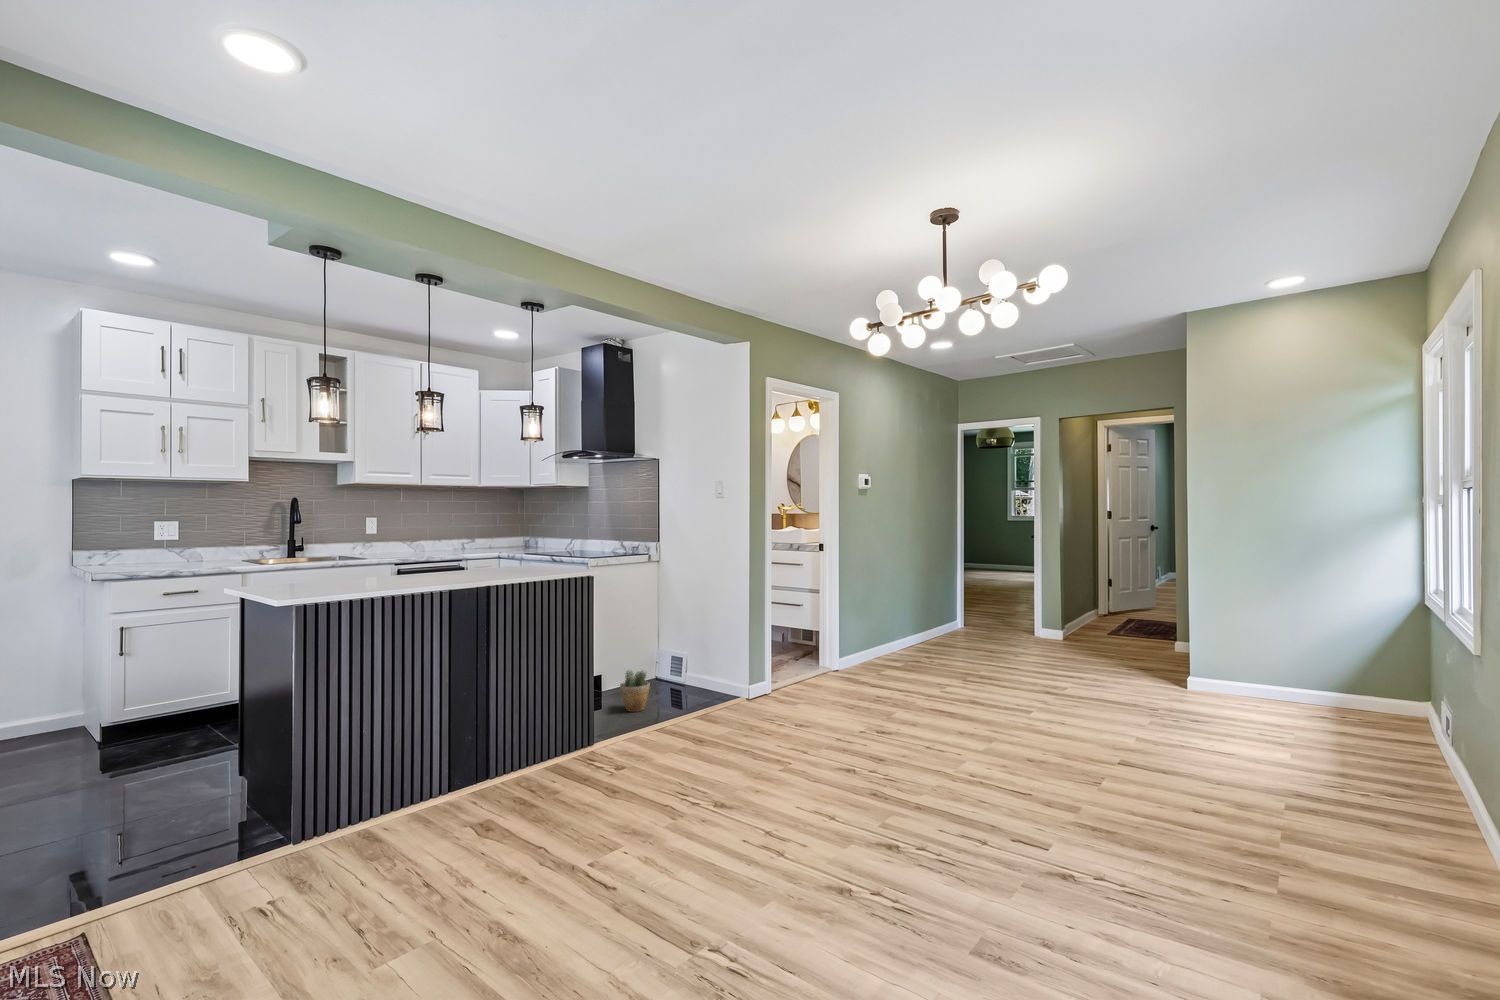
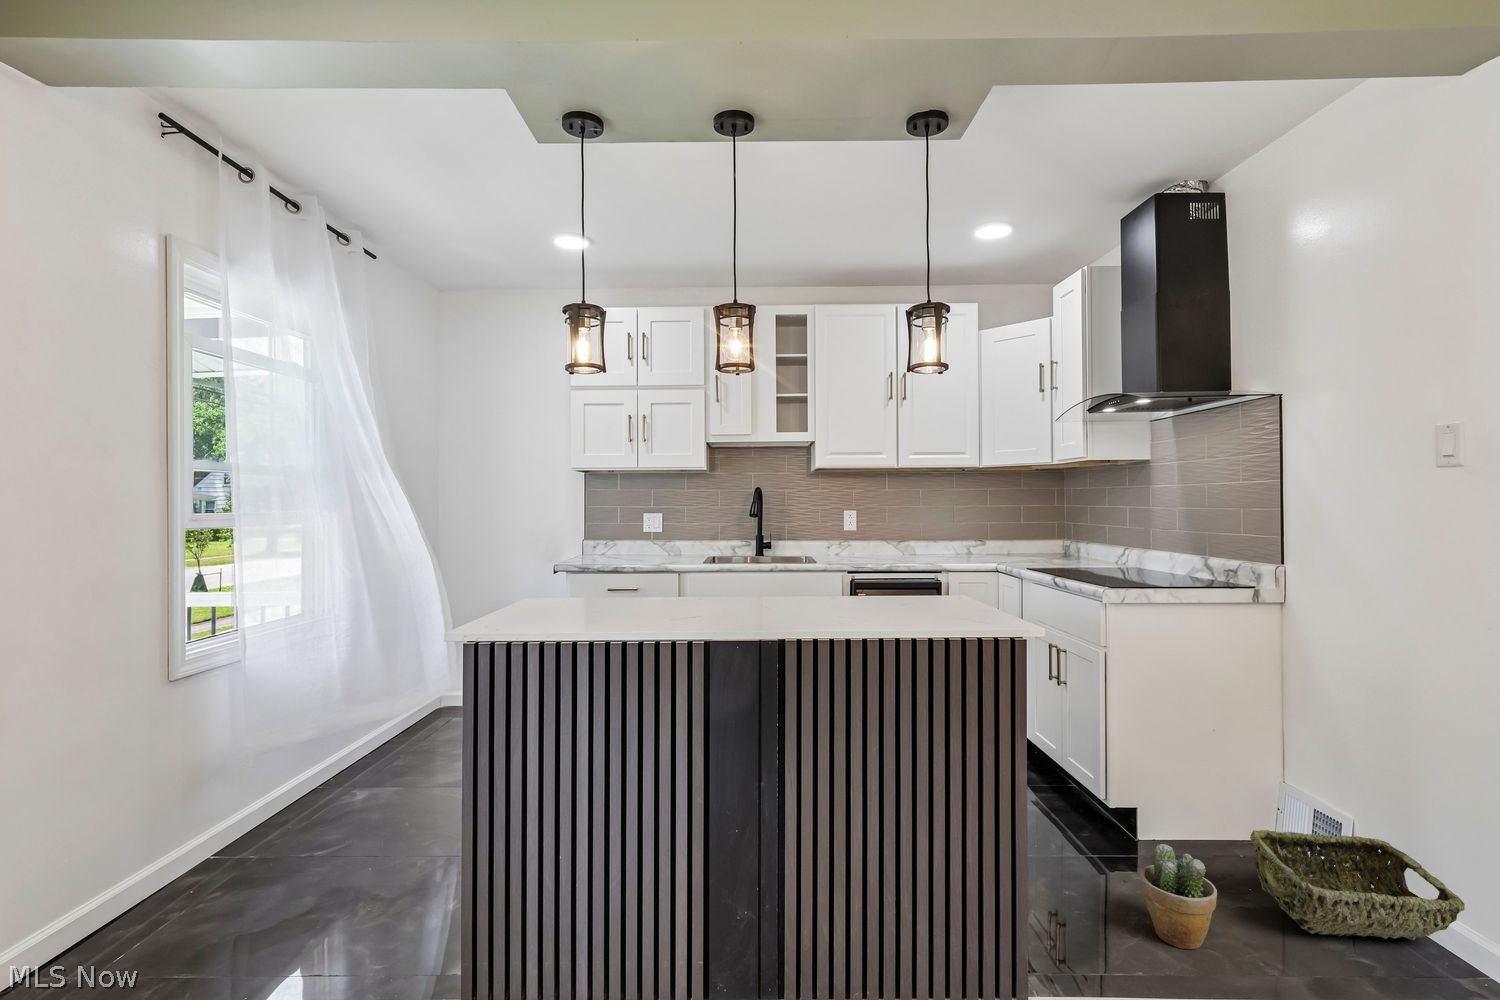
woven basket: none [655,656,722,695] -> present [1250,830,1465,941]

